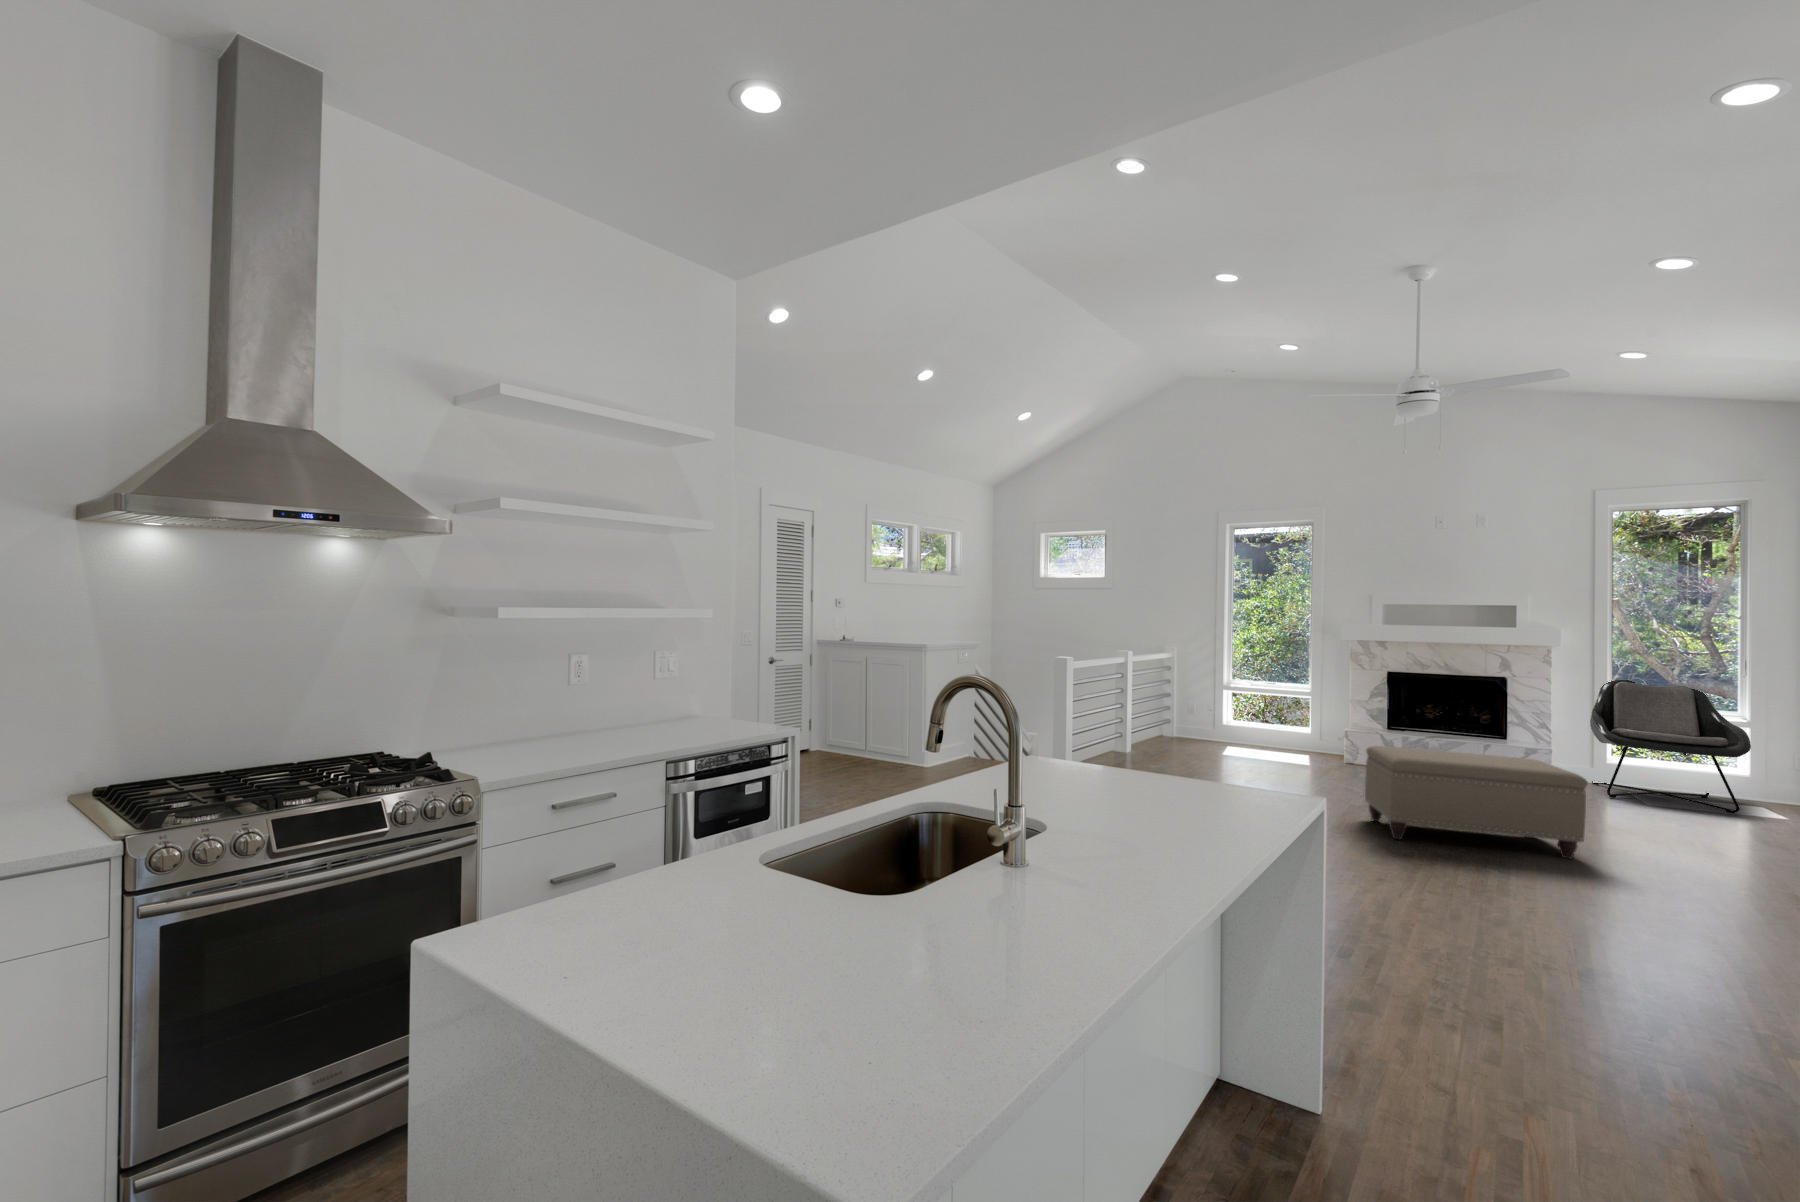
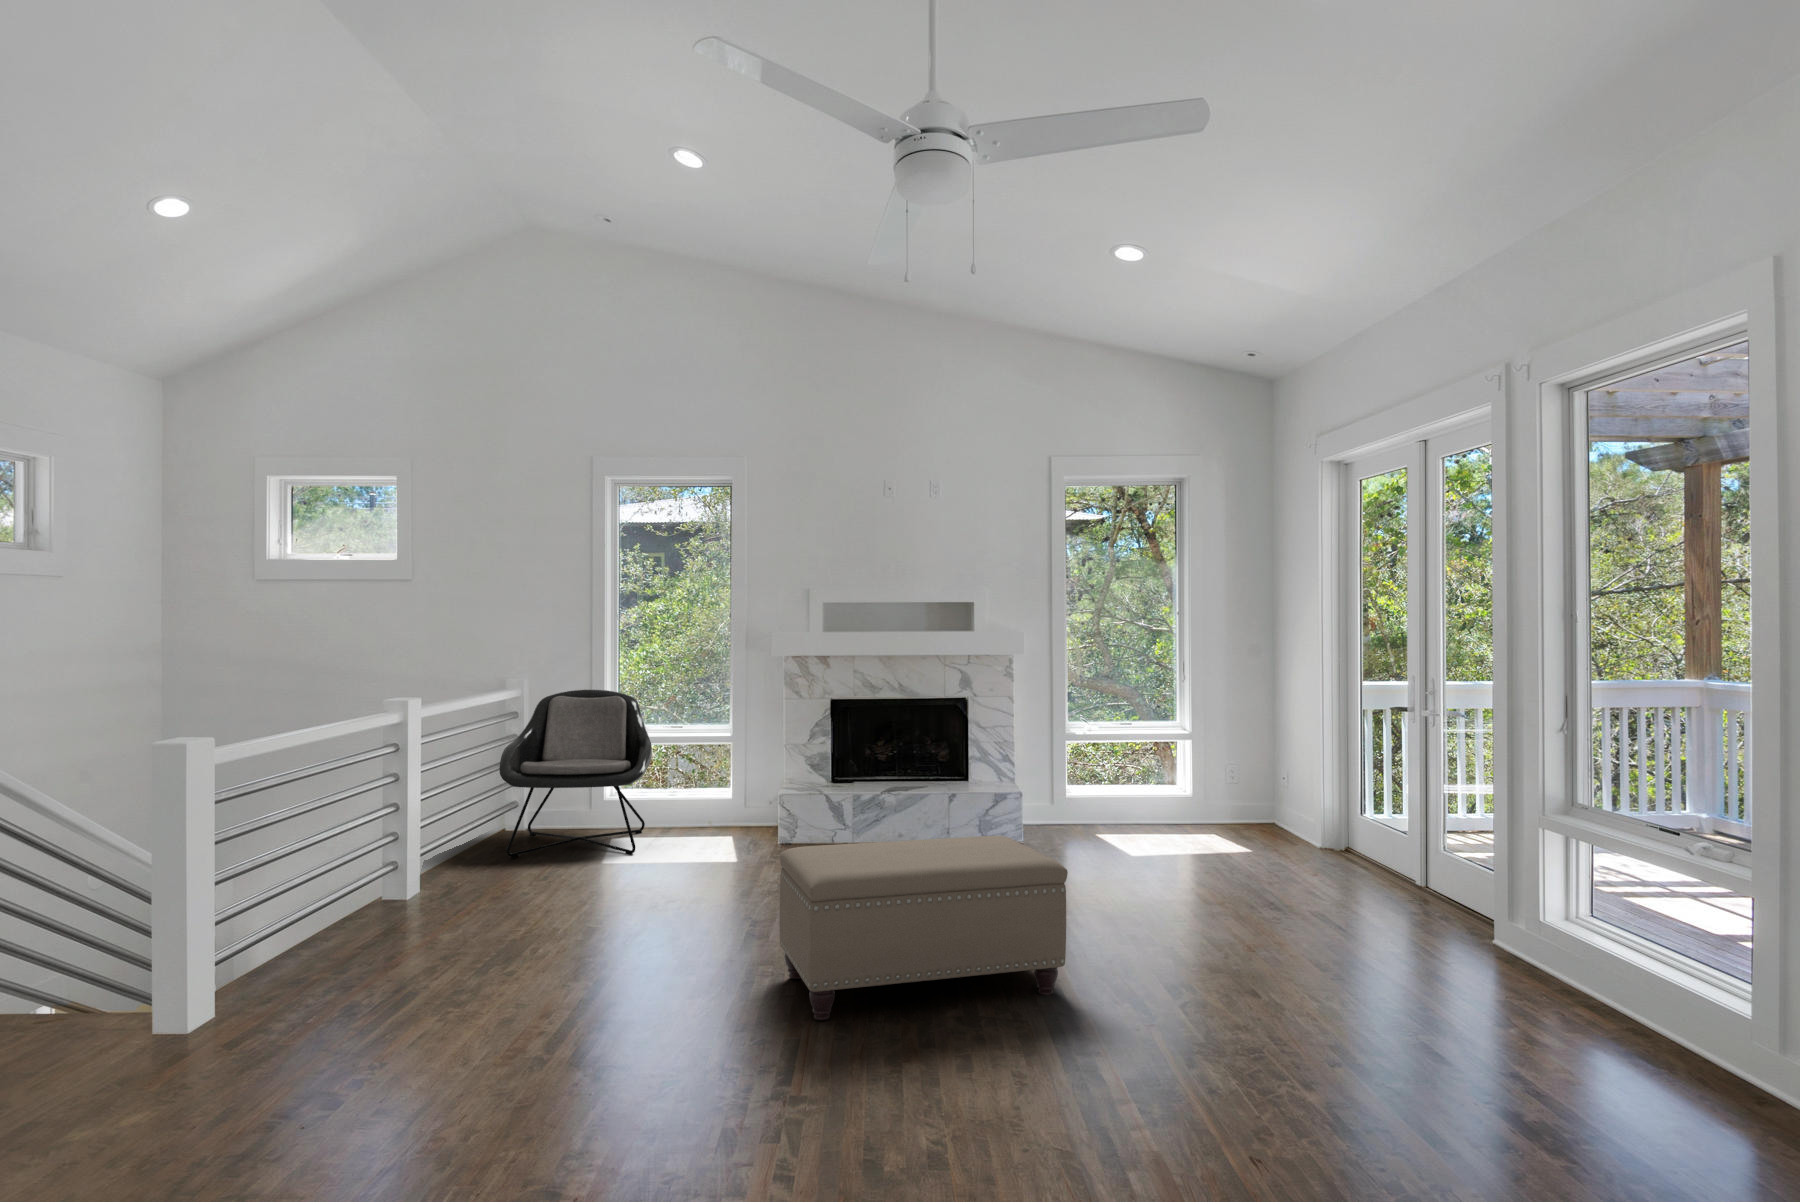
lounge chair: present [1590,680,1751,813] -> present [499,690,652,858]

